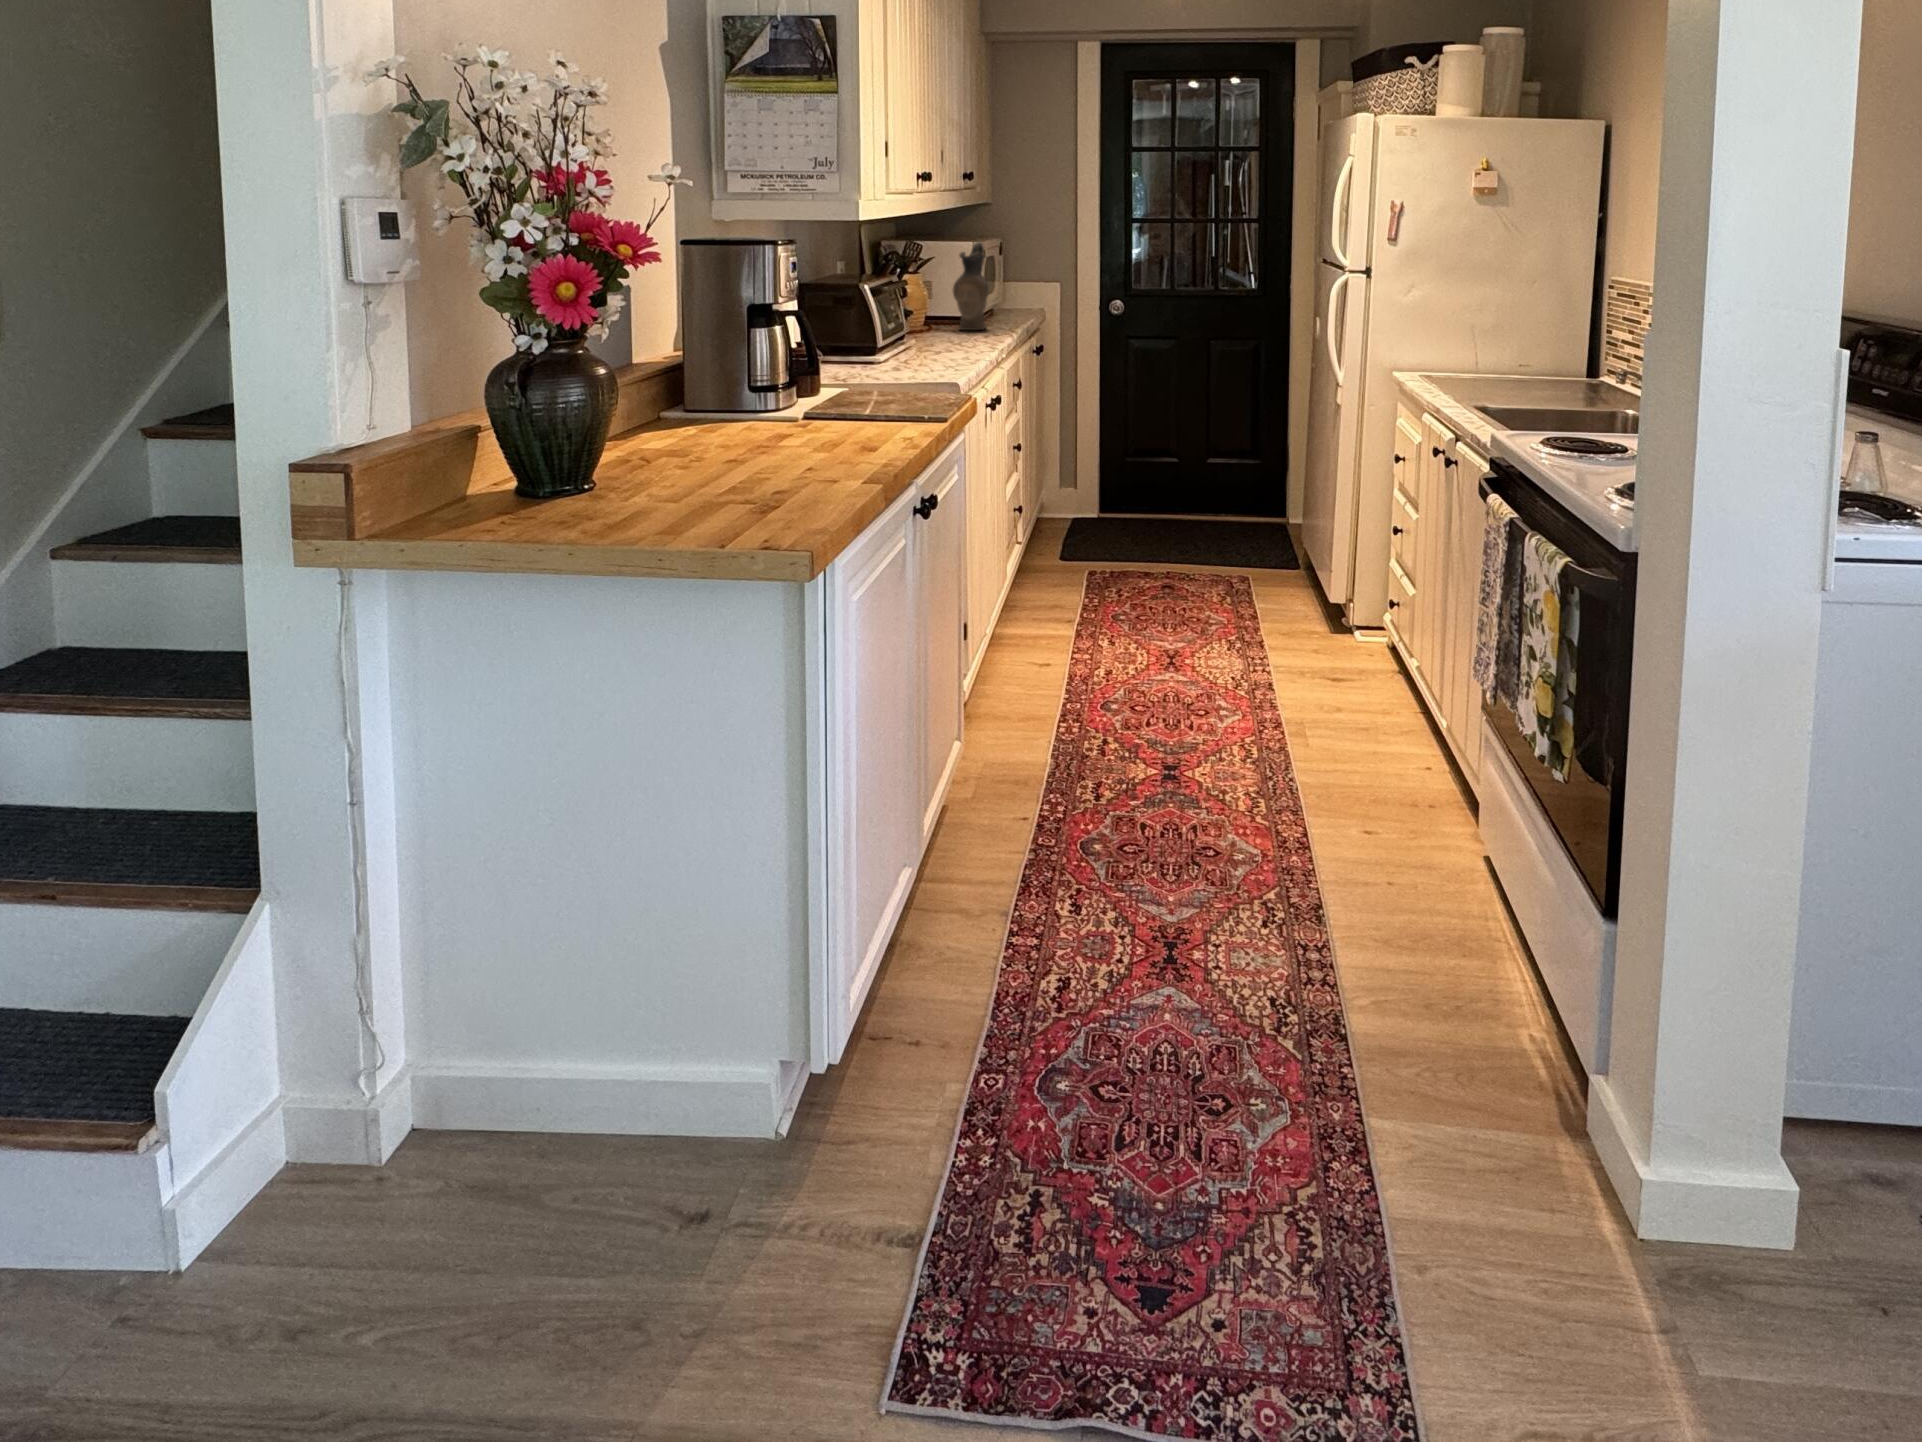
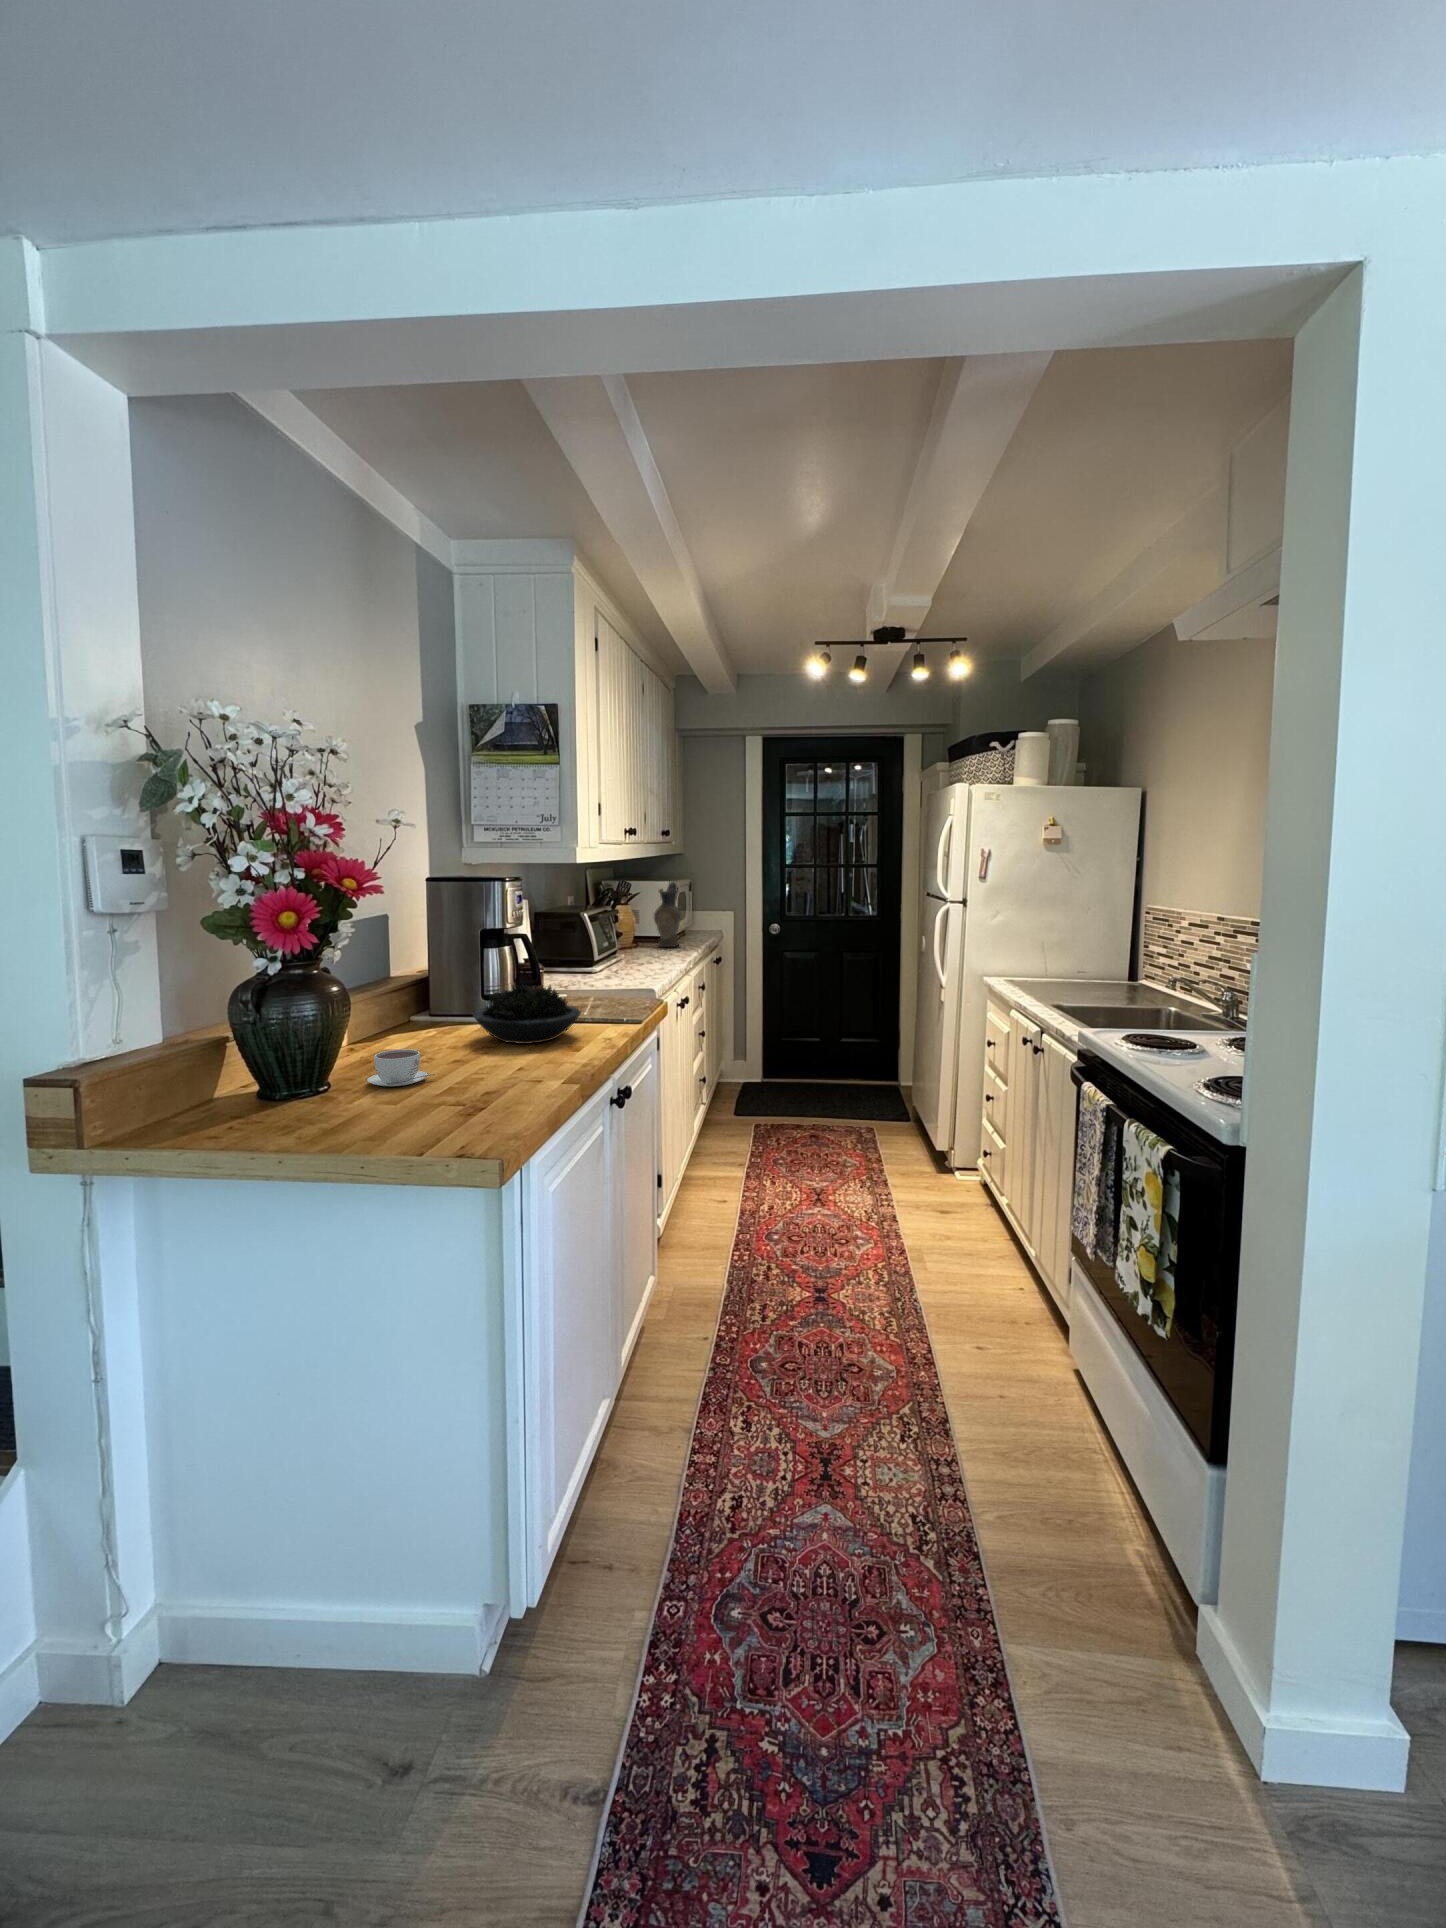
succulent plant: none [744,371,875,443] -> present [473,985,581,1044]
coffee cup: none [635,444,713,486] -> present [367,1049,435,1086]

